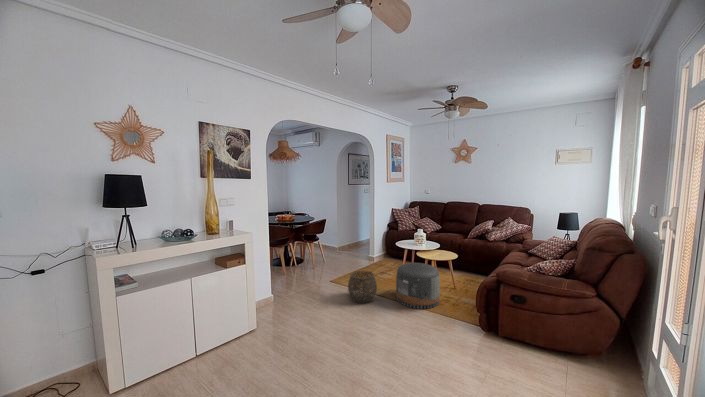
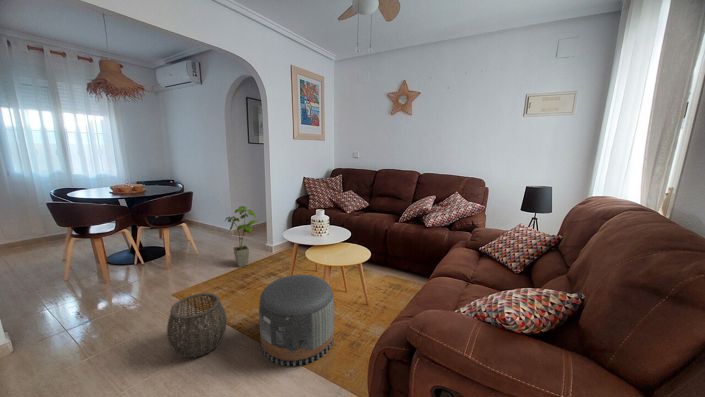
house plant: none [350,226,371,267] -> present [226,206,257,267]

